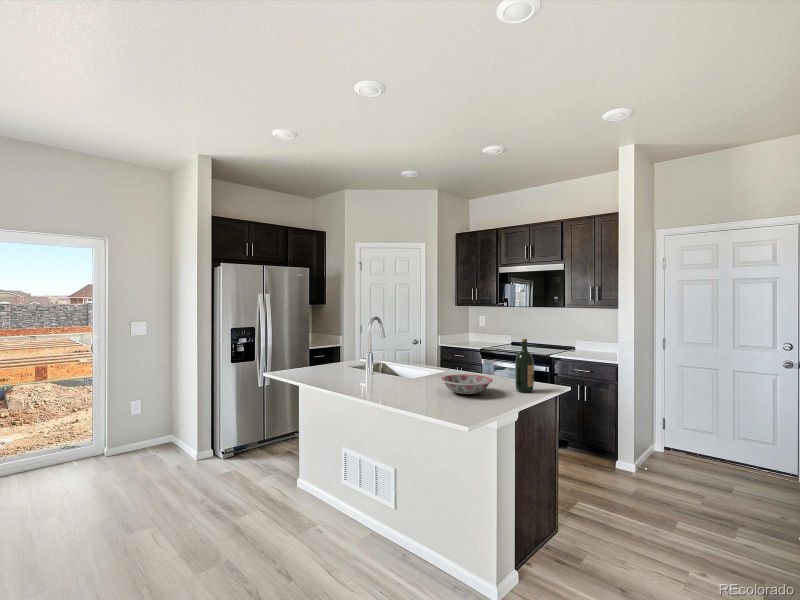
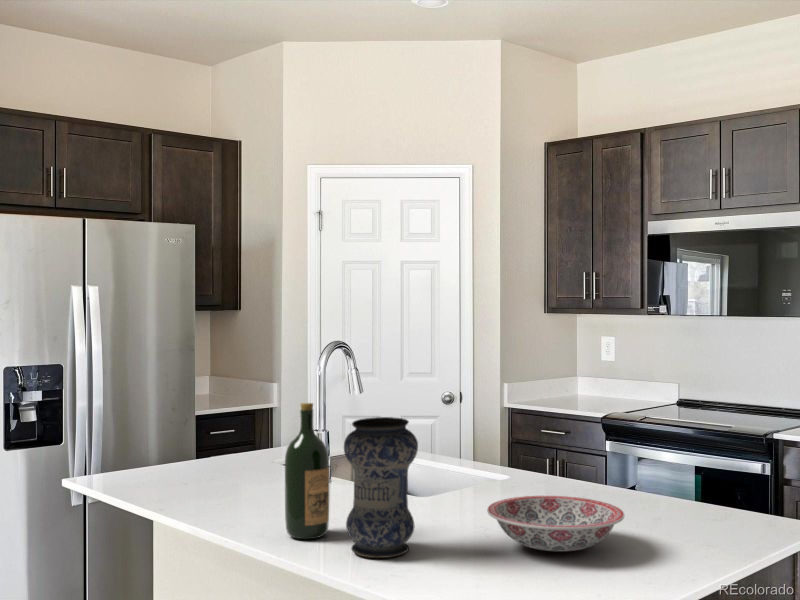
wine bottle: present [515,339,534,392] -> present [285,403,329,539]
vase: none [386,344,415,397] -> present [344,417,418,558]

